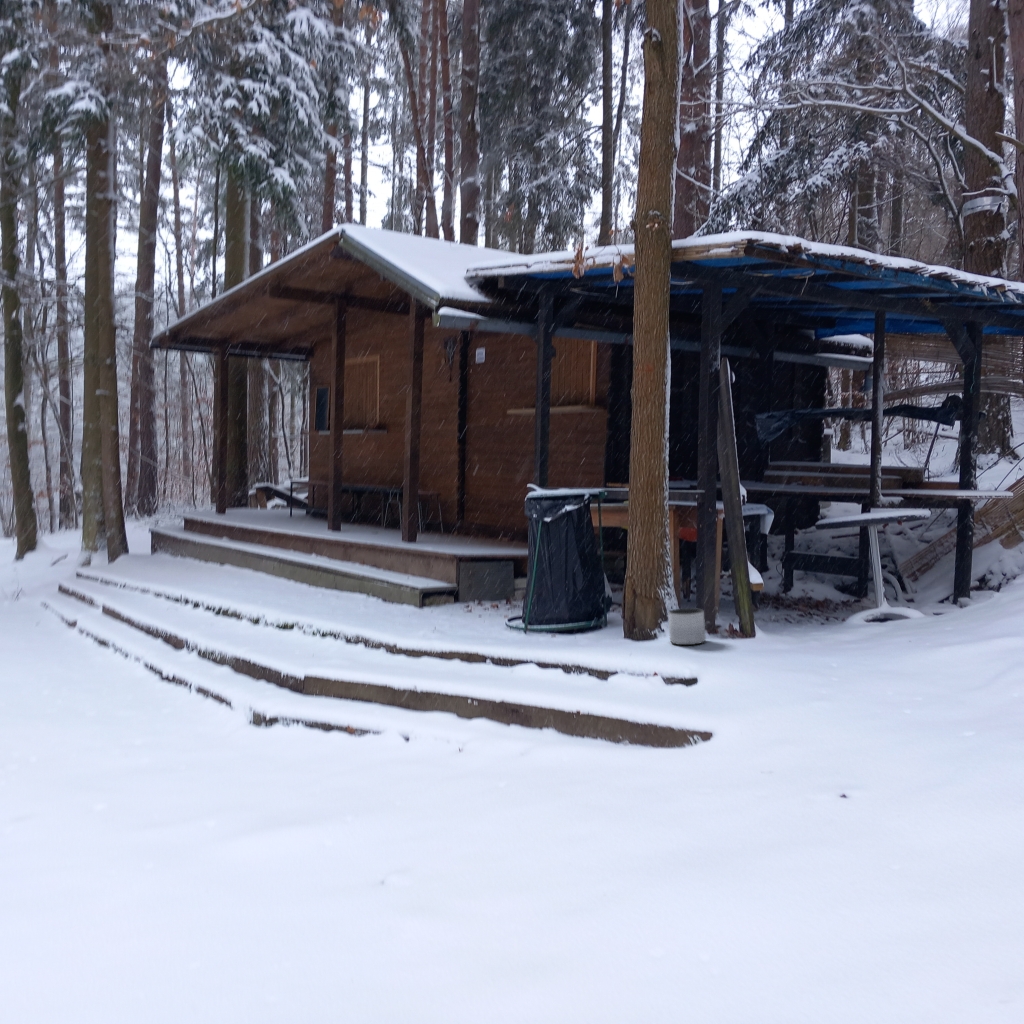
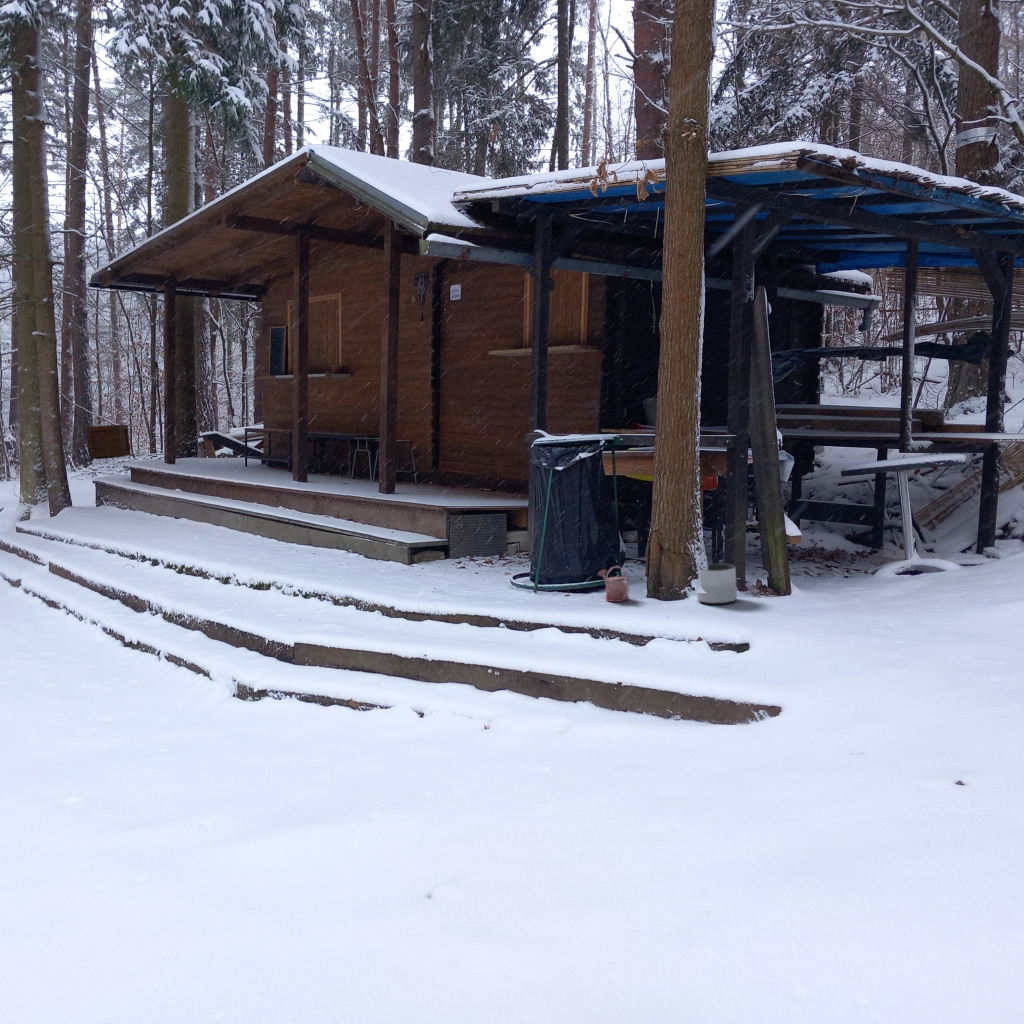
wooden crate: none [144,477,185,509] -> present [86,425,131,458]
watering can: none [582,610,609,642] -> present [598,566,629,602]

